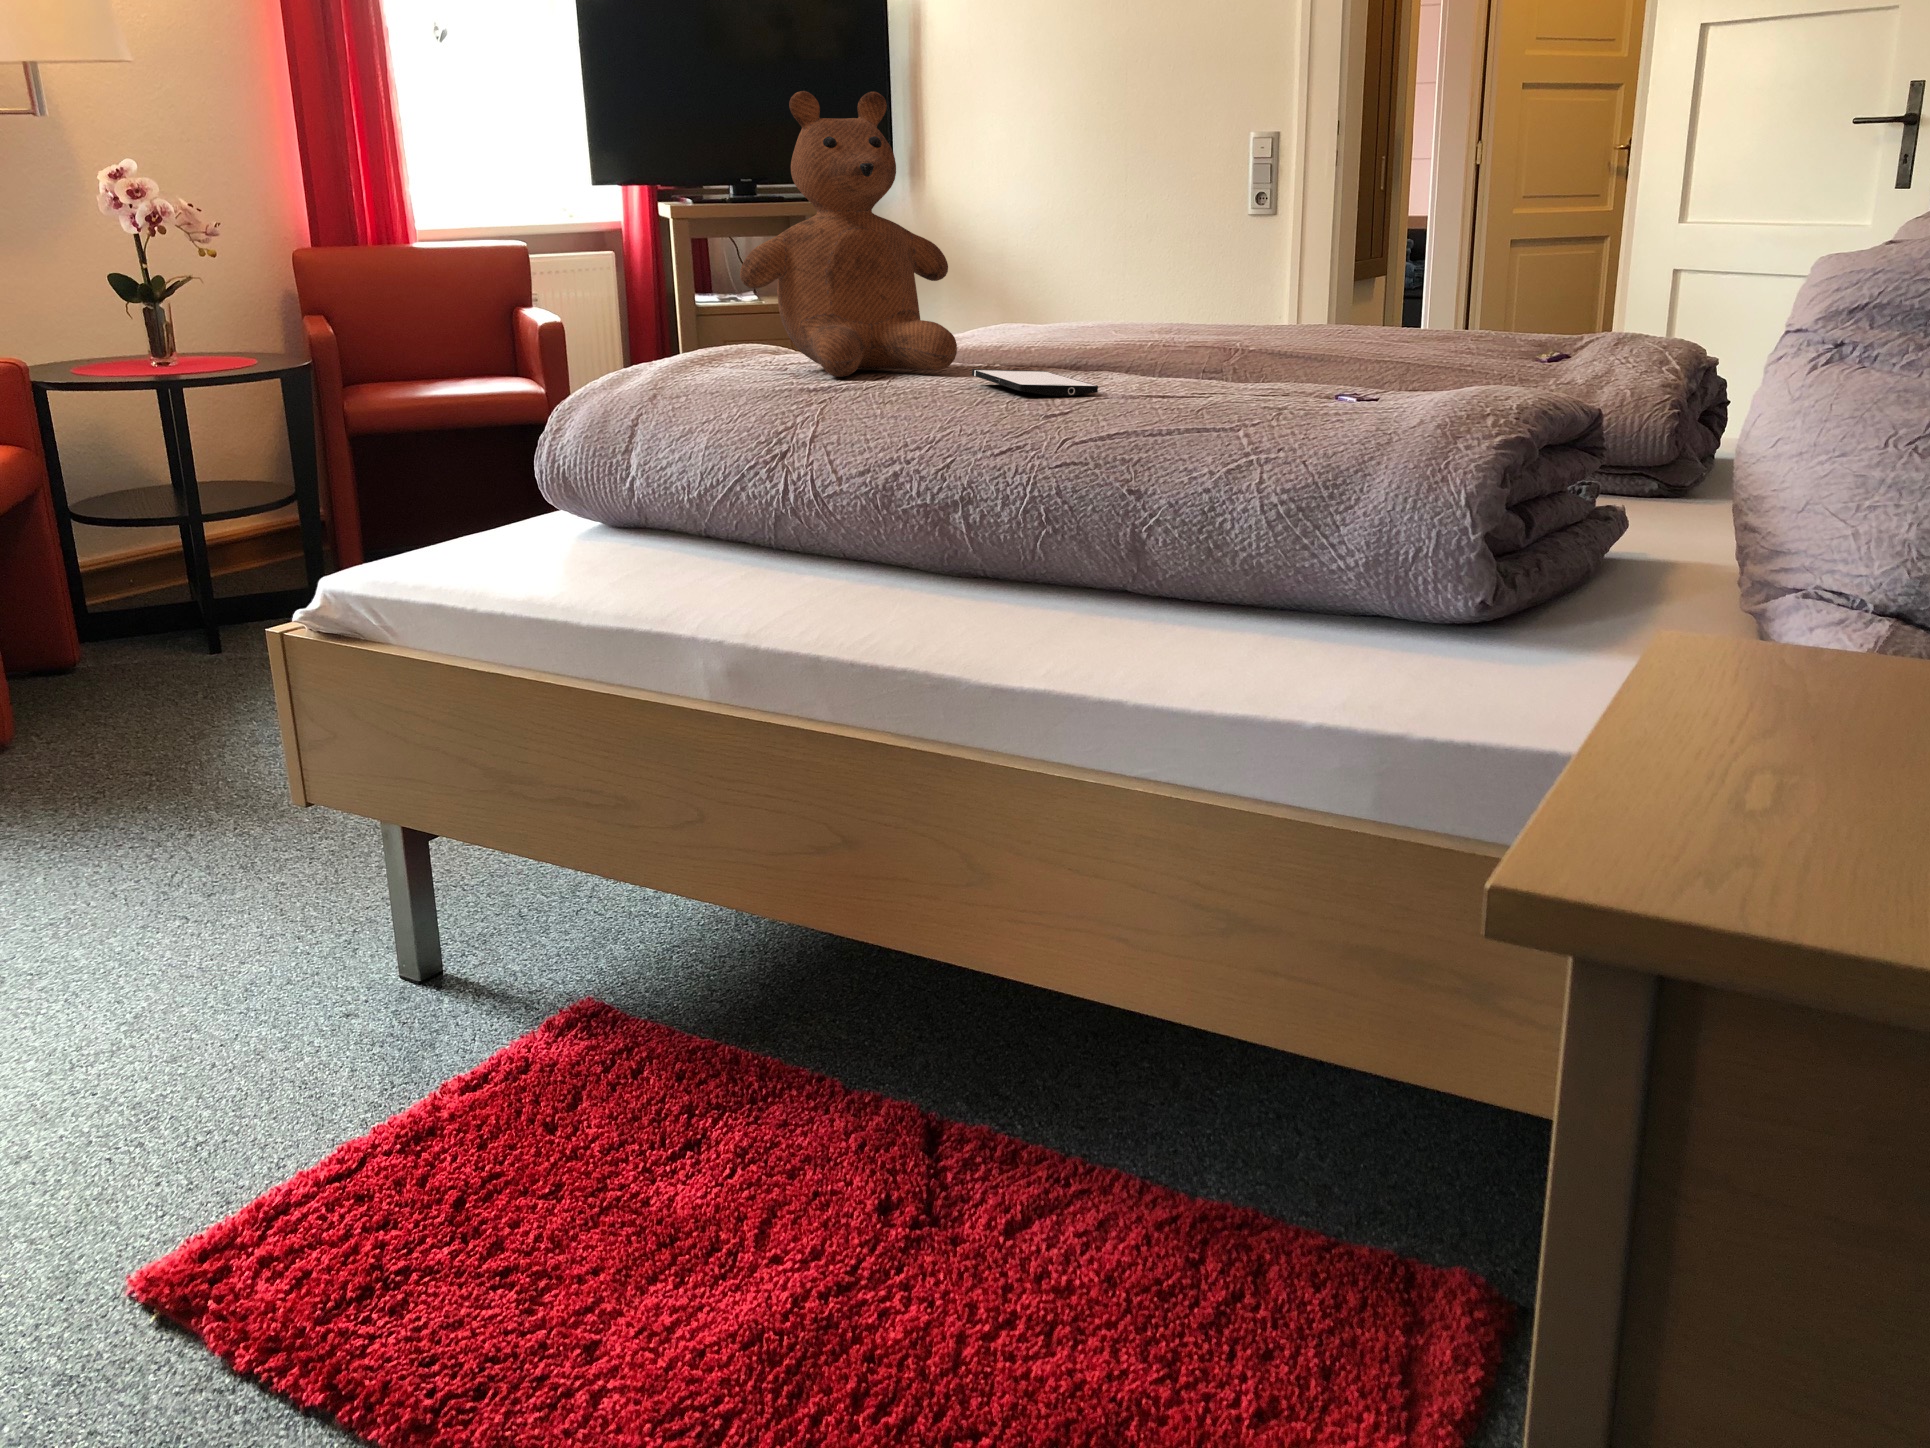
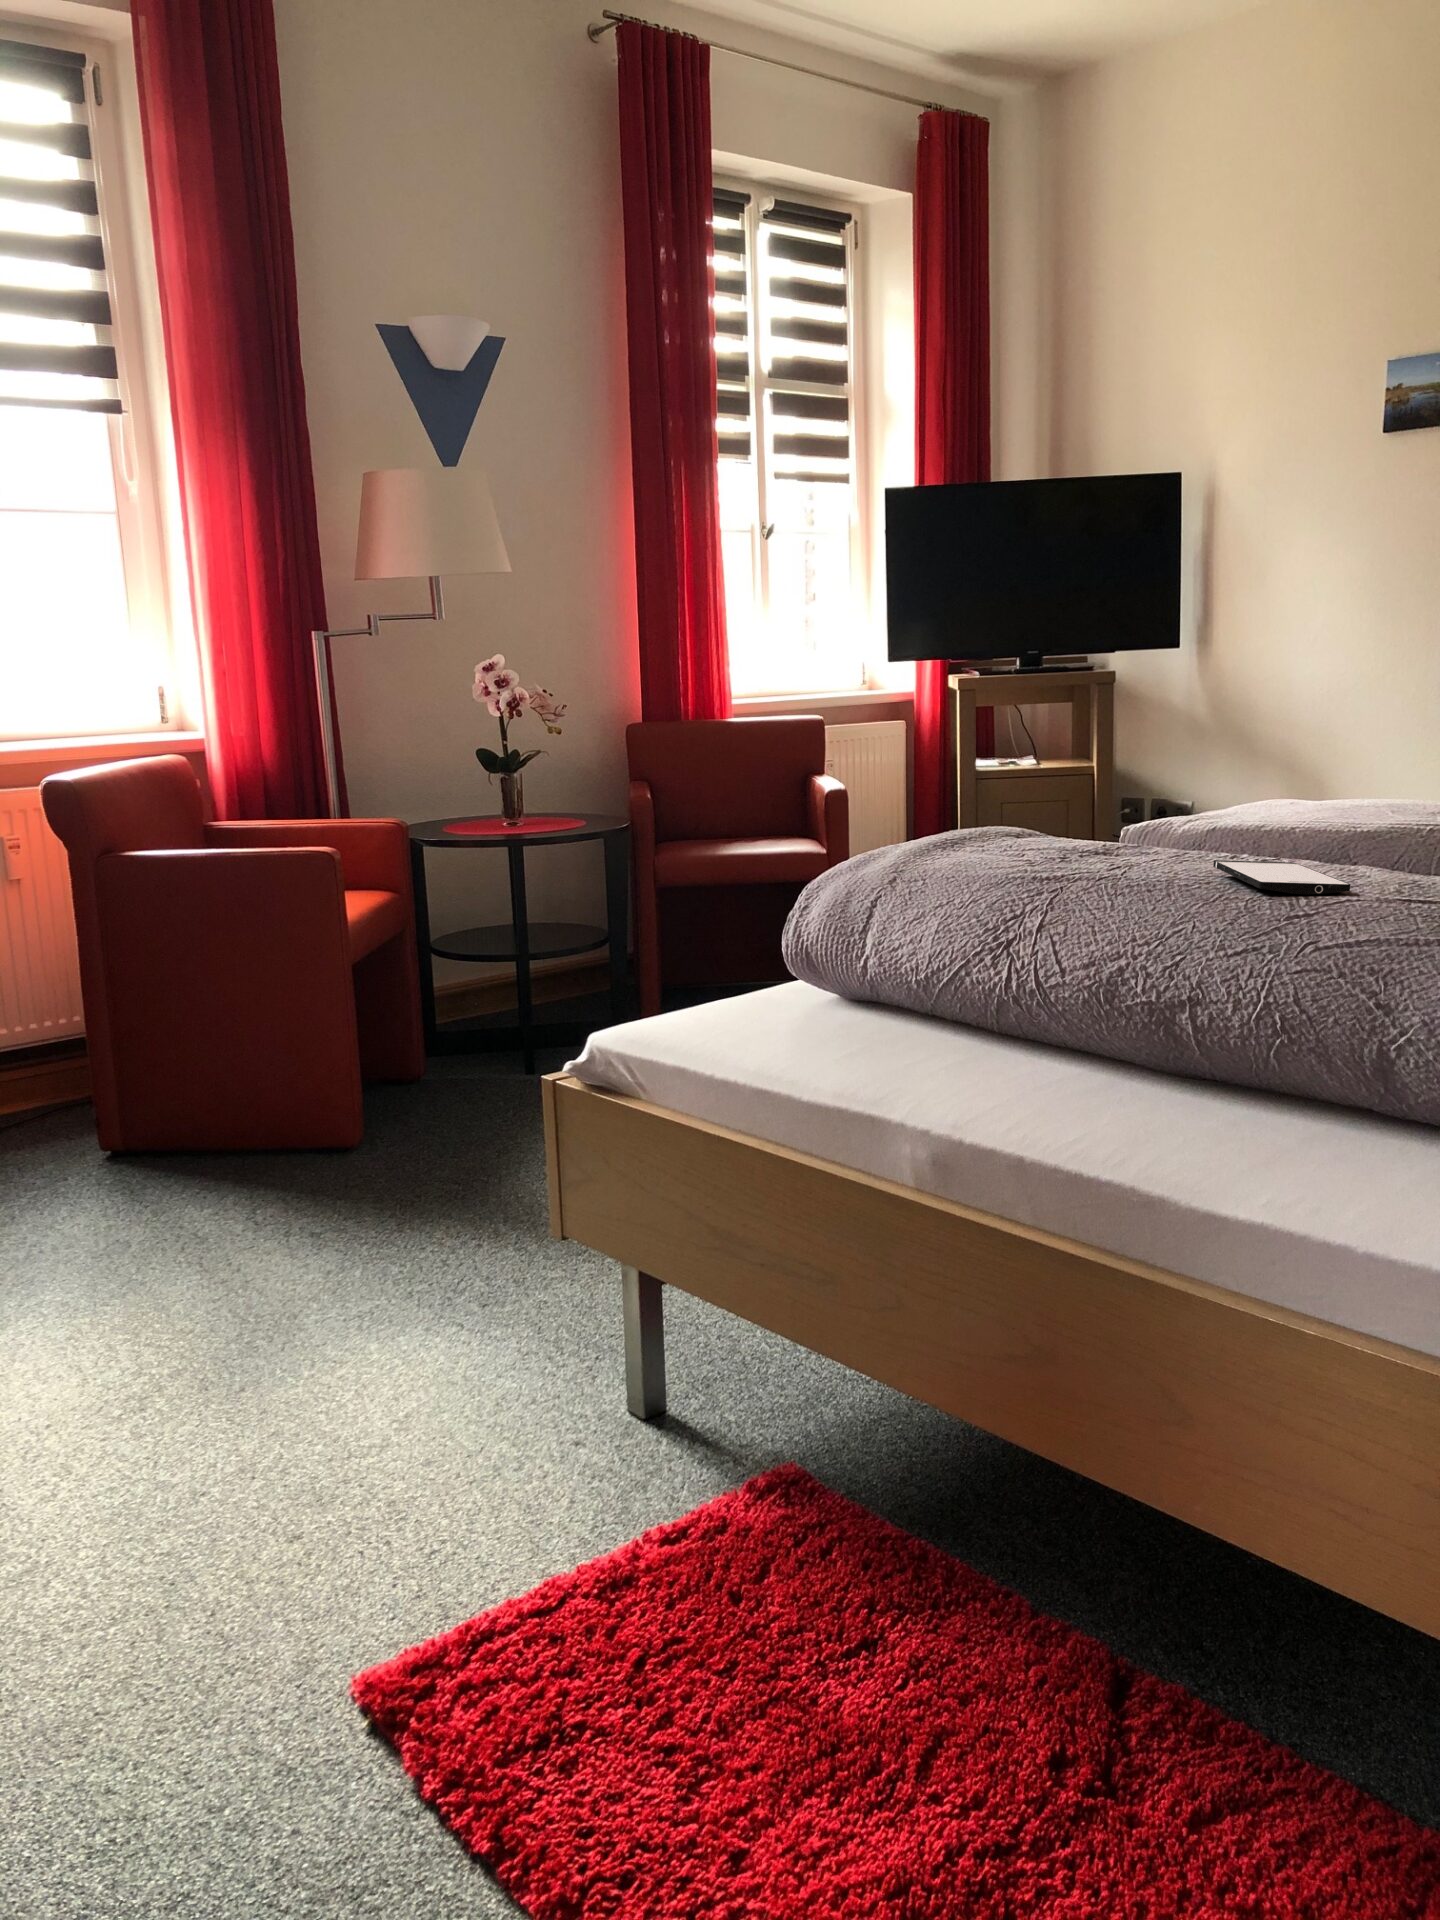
teddy bear: present [740,91,957,377] -> none [983,581,1203,864]

